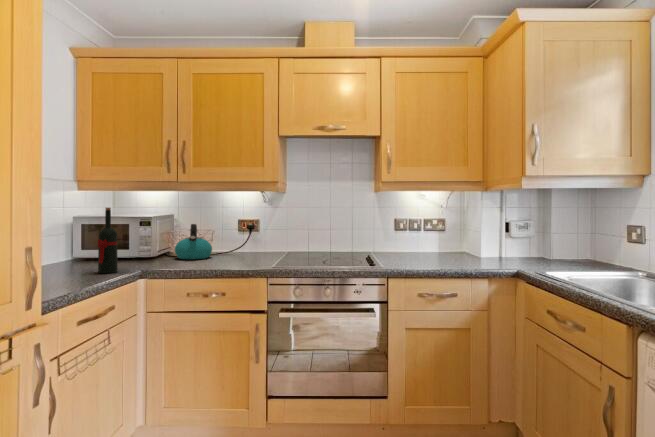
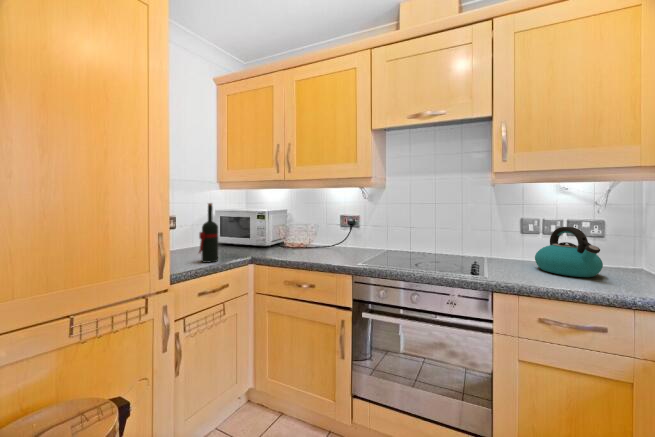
kettle: present [175,224,212,259] -> present [535,227,603,277]

